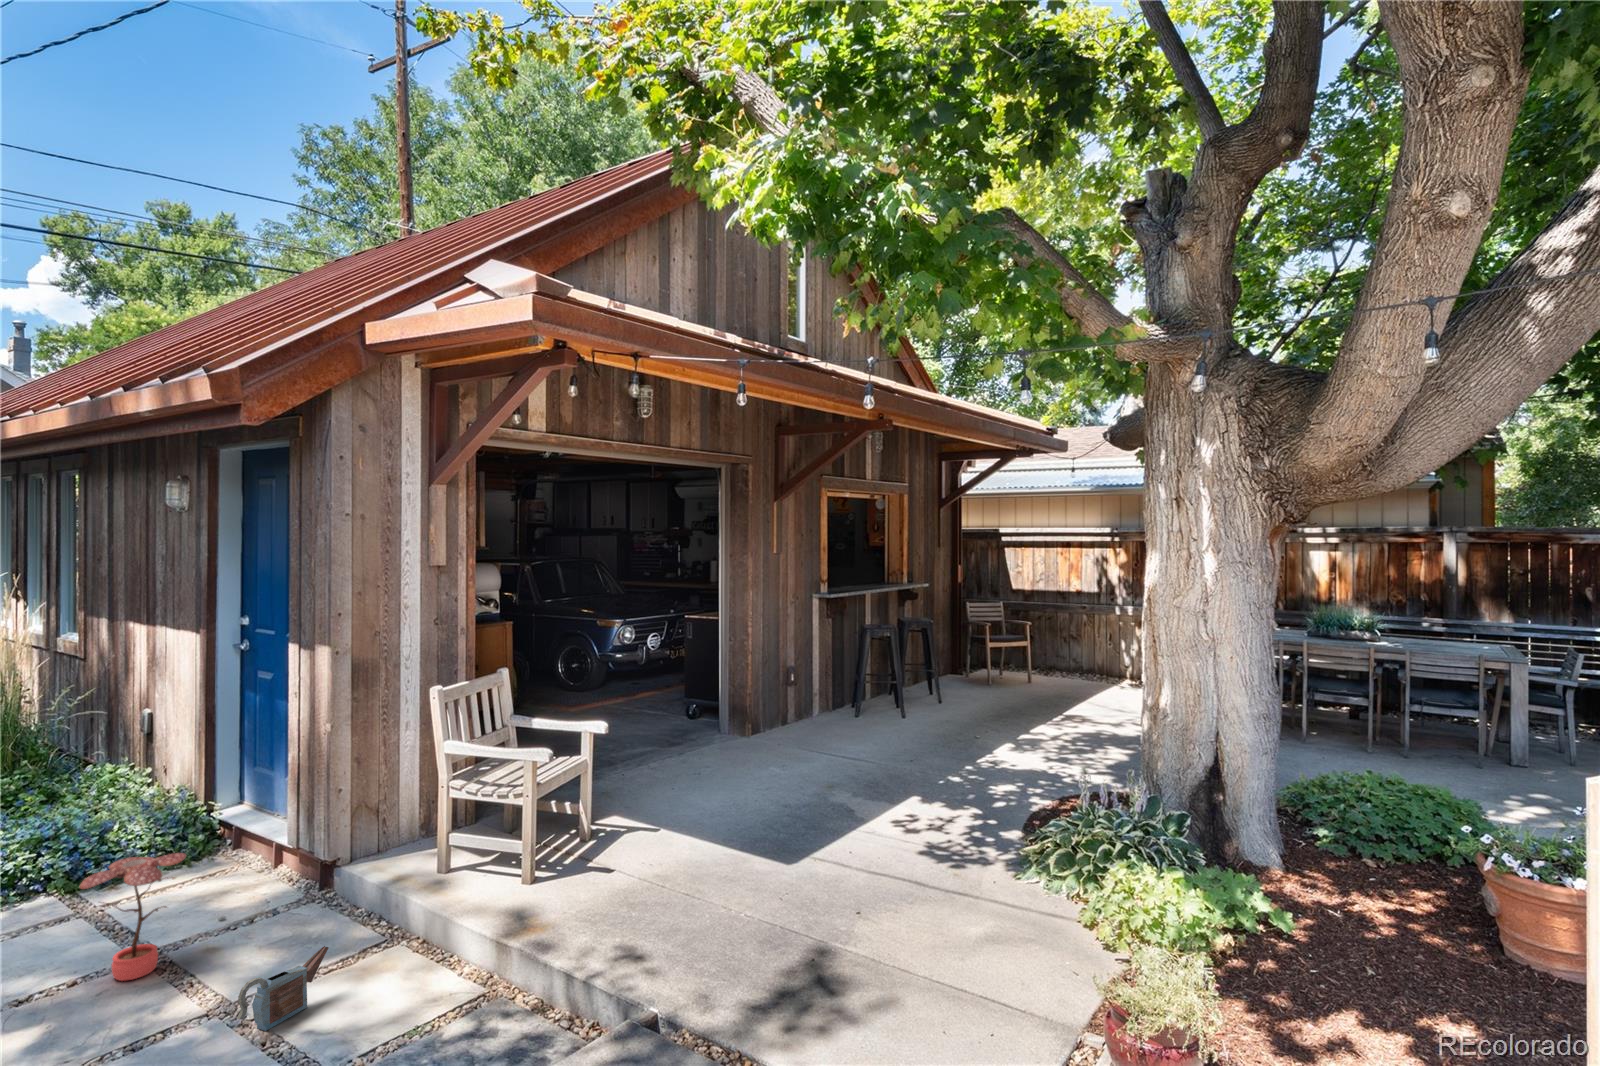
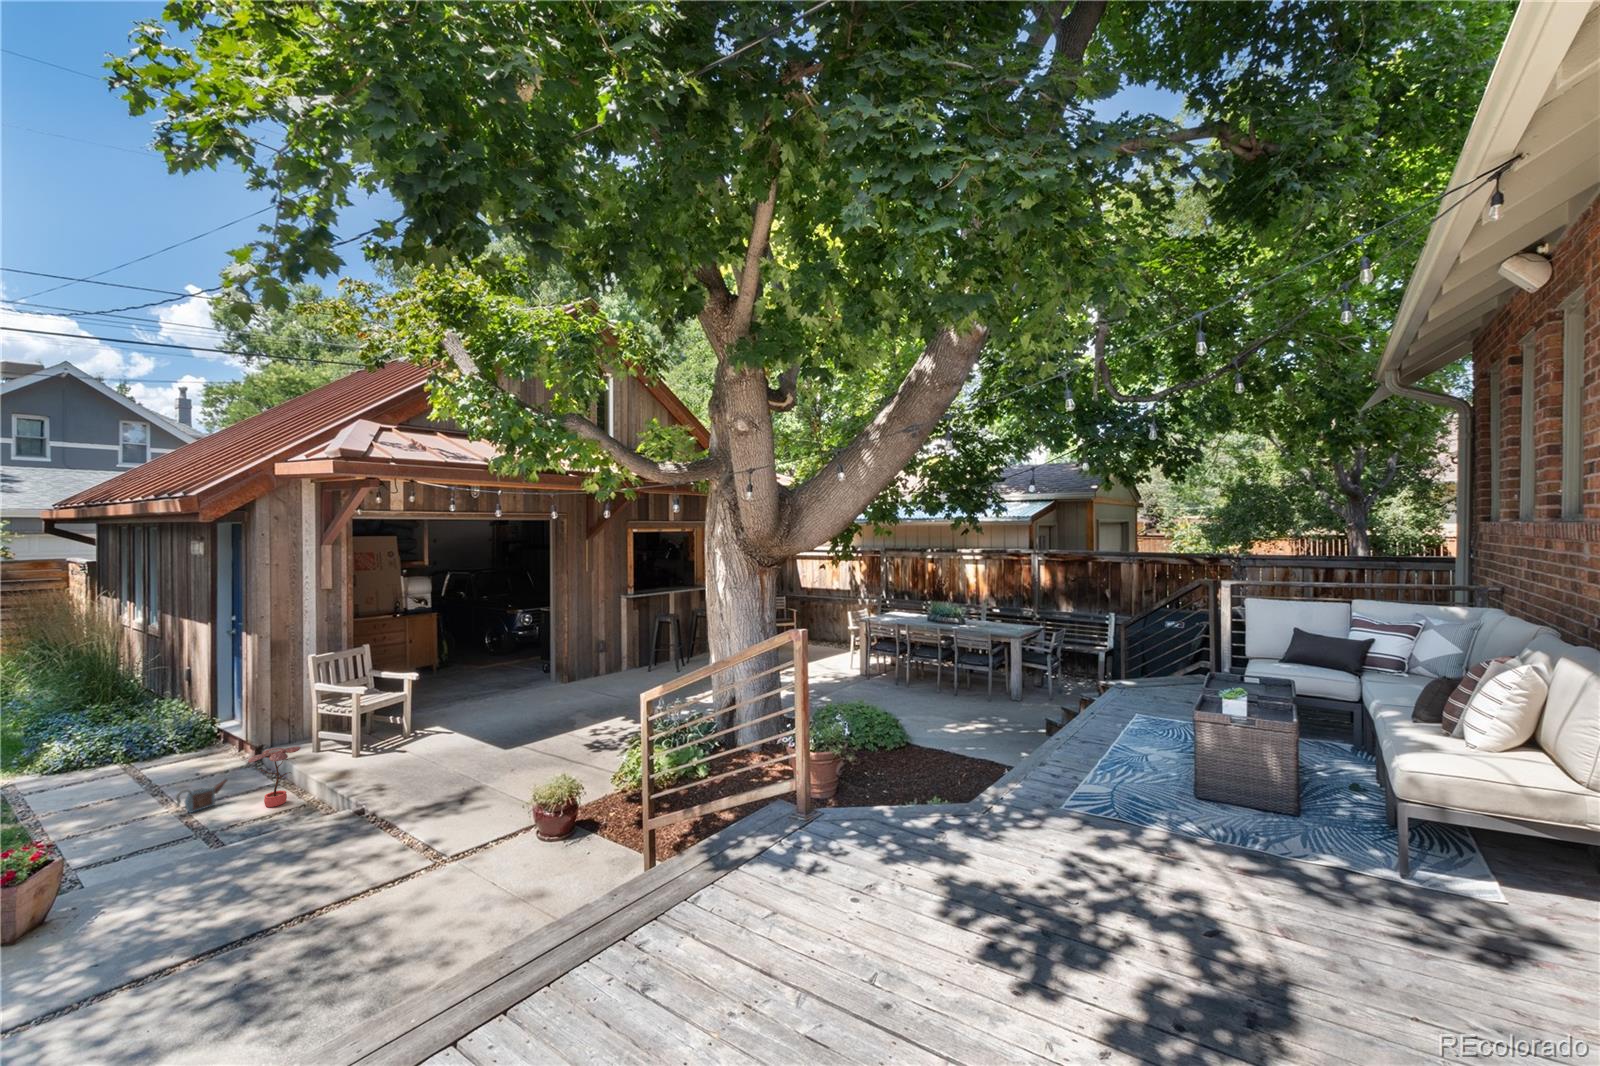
potted plant: present [80,853,186,981] -> present [248,747,300,807]

